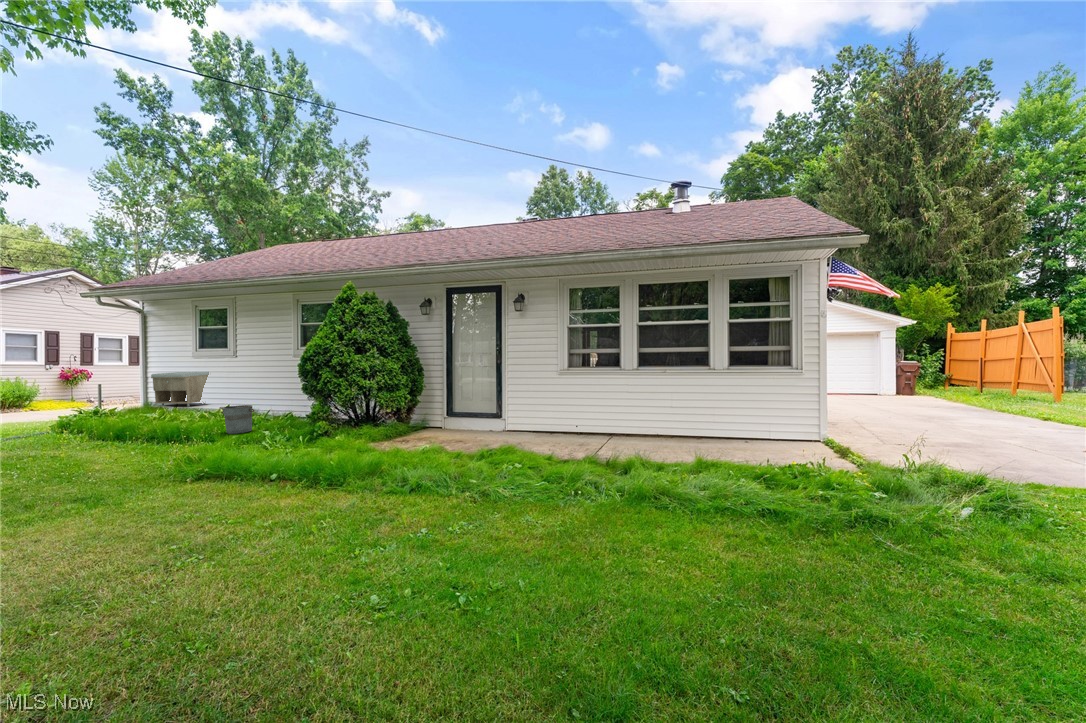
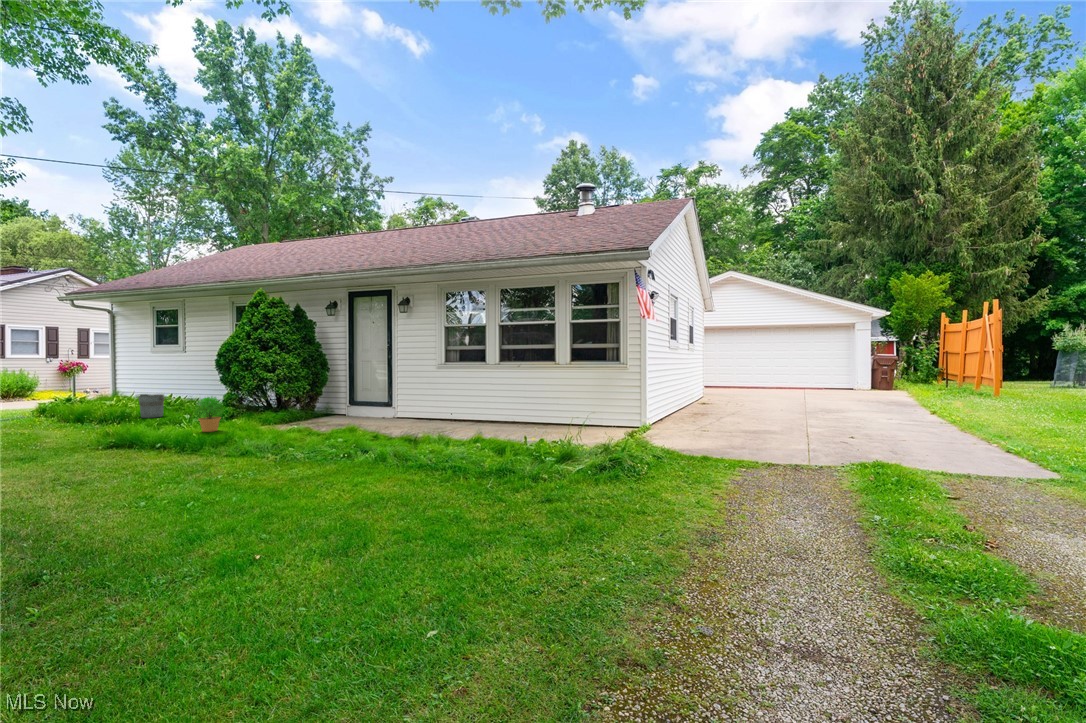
storage bench: present [151,372,209,407] -> none [112,365,163,397]
potted plant: none [320,405,360,450] -> present [196,396,221,432]

